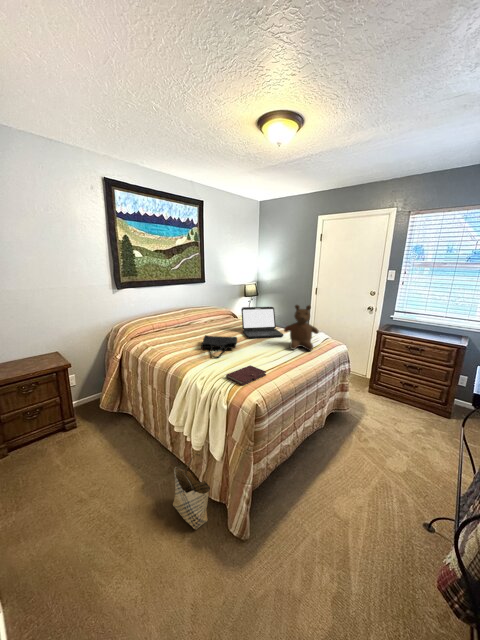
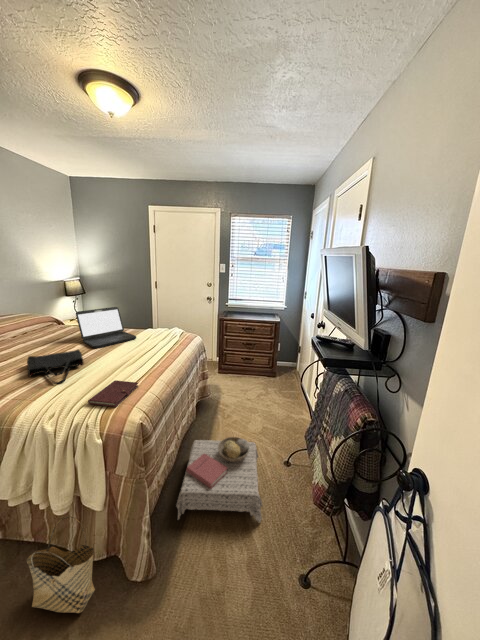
teddy bear: present [284,305,319,351] -> none [139,302,177,351]
ottoman: none [281,446,387,566] -> present [176,437,262,522]

